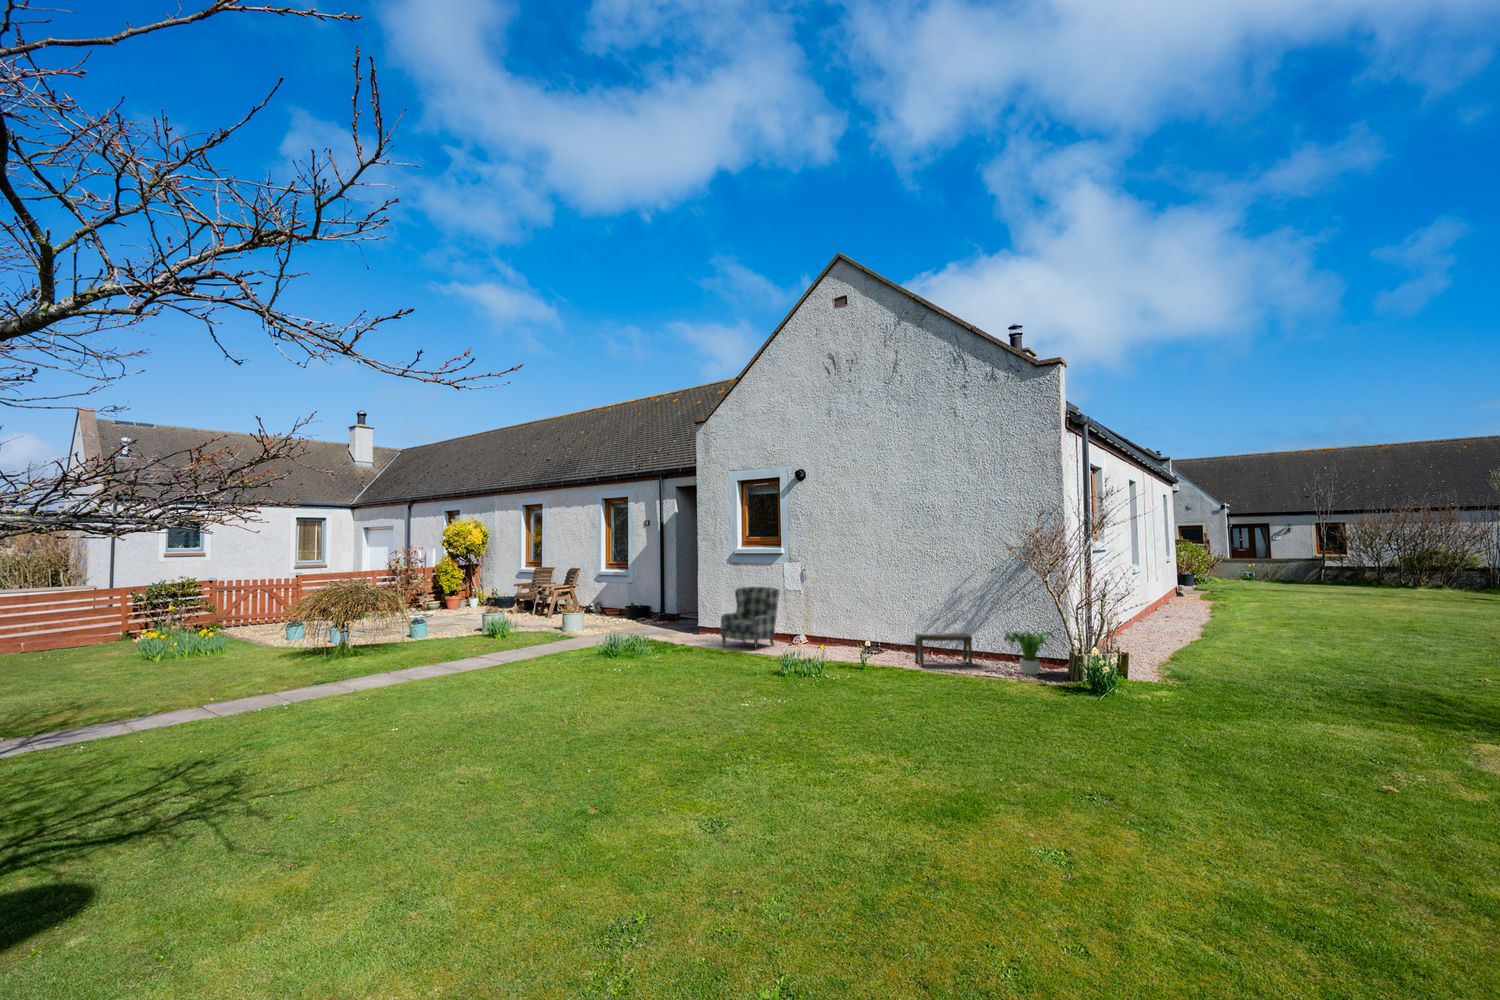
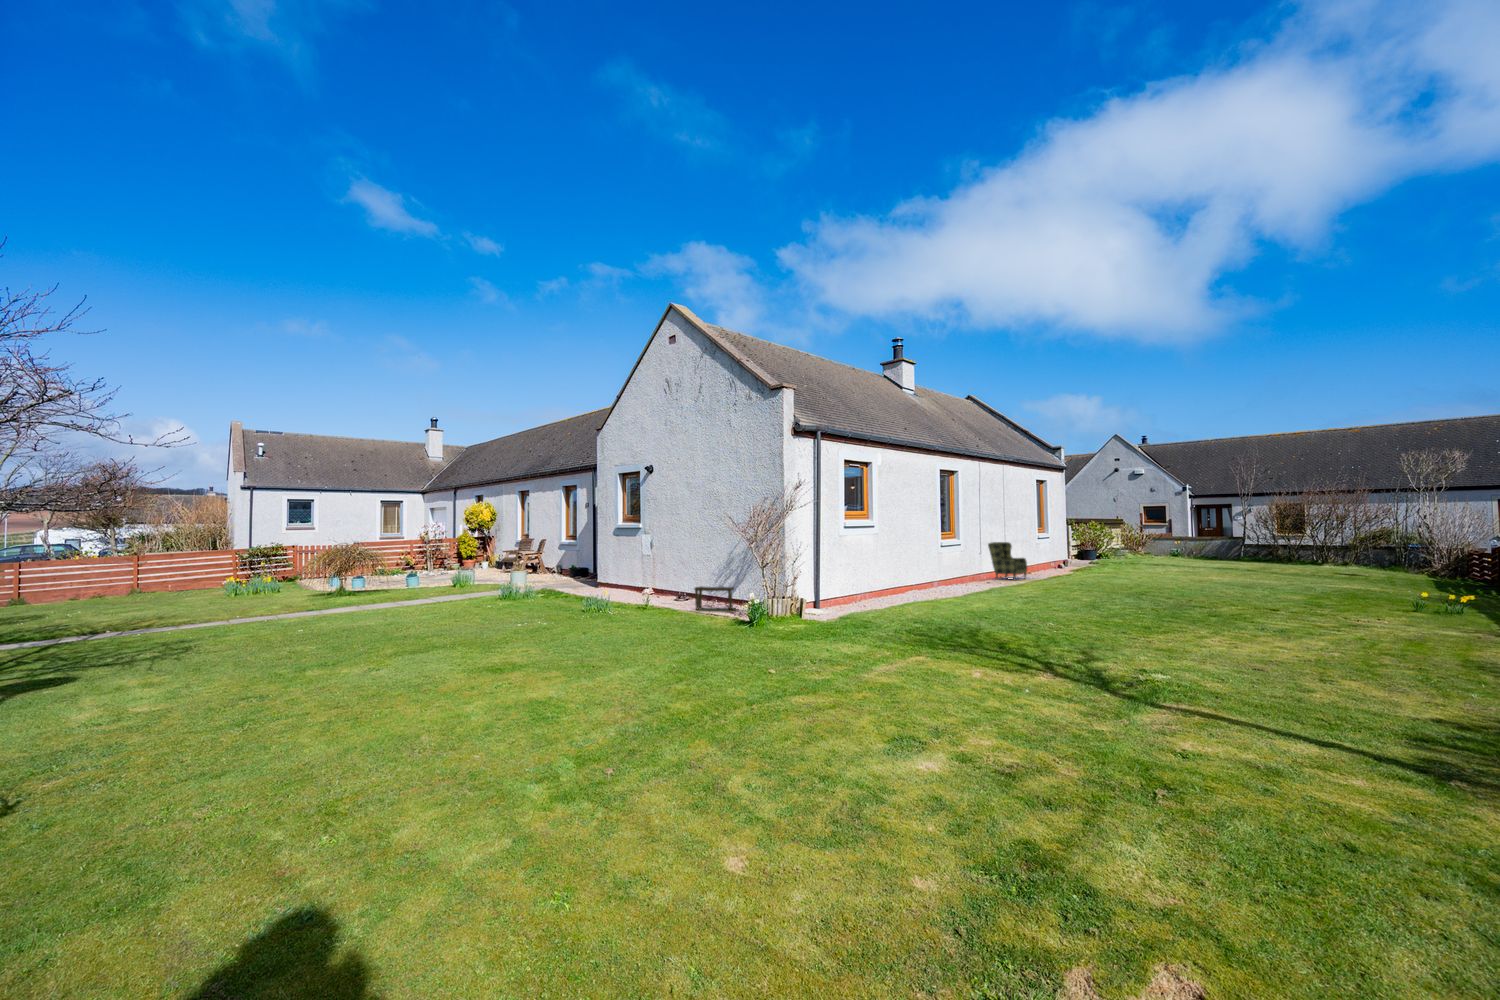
chair: present [721,587,780,651] -> present [988,542,1027,580]
potted plant: present [1004,631,1054,675] -> none [739,584,777,615]

